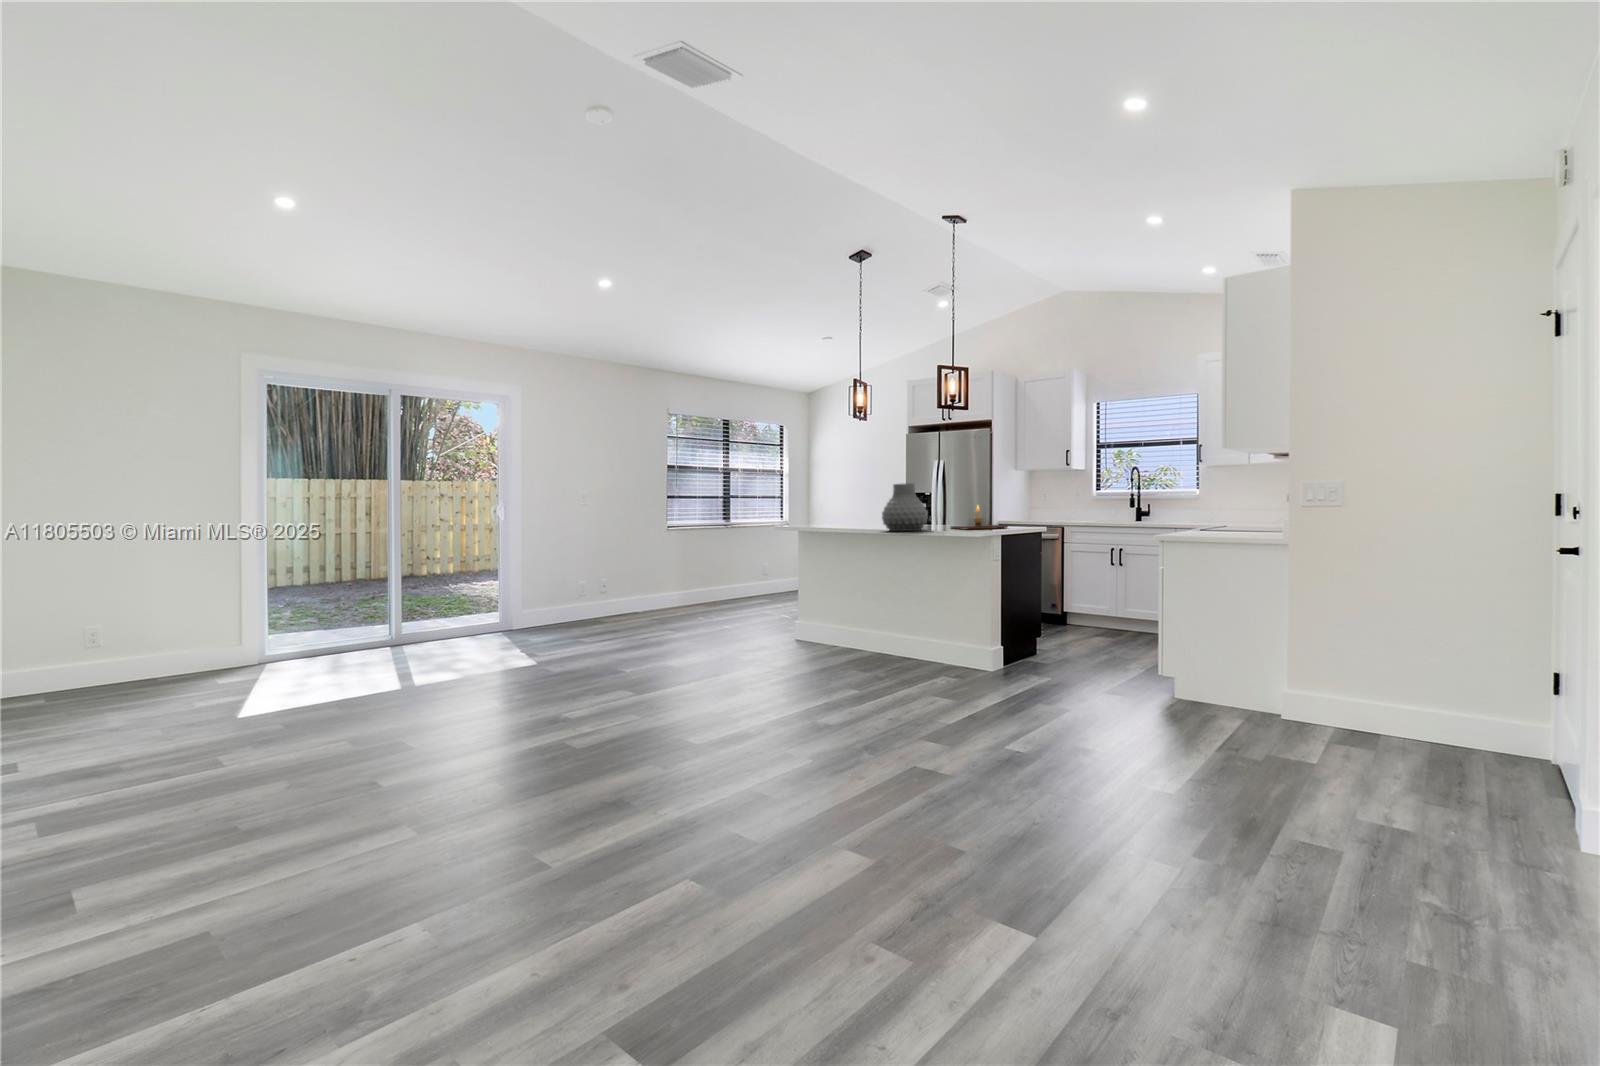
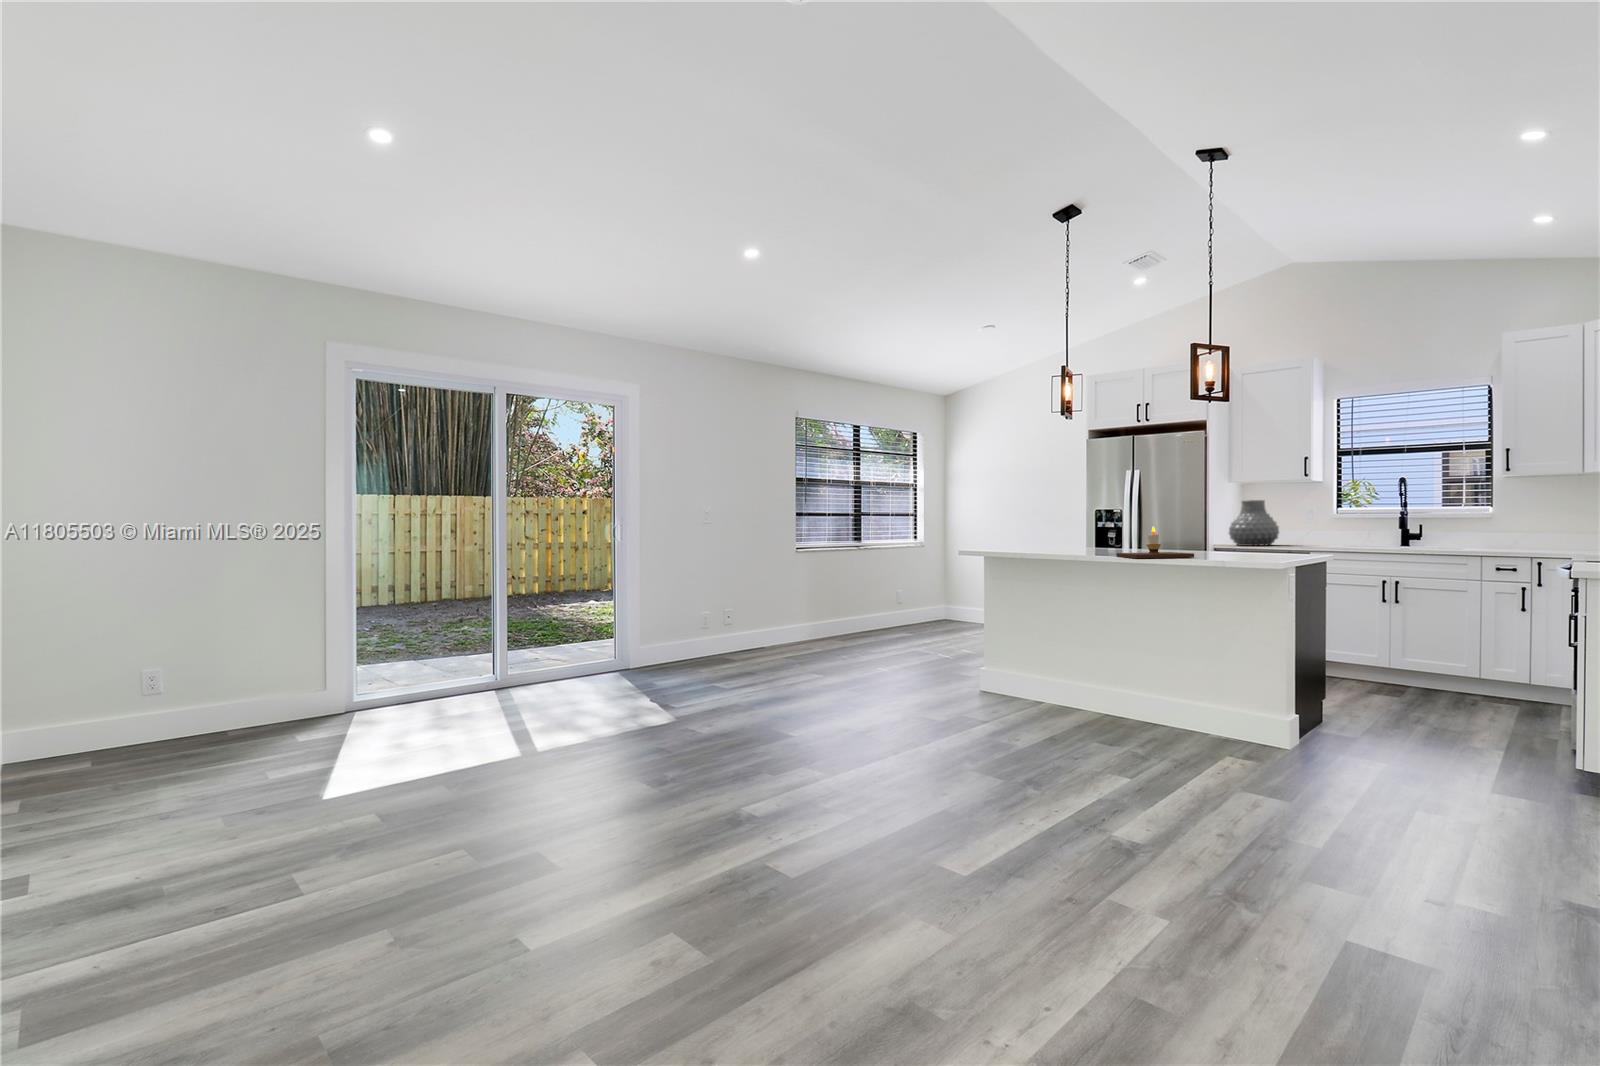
vase: present [882,483,928,531] -> present [1229,500,1279,546]

